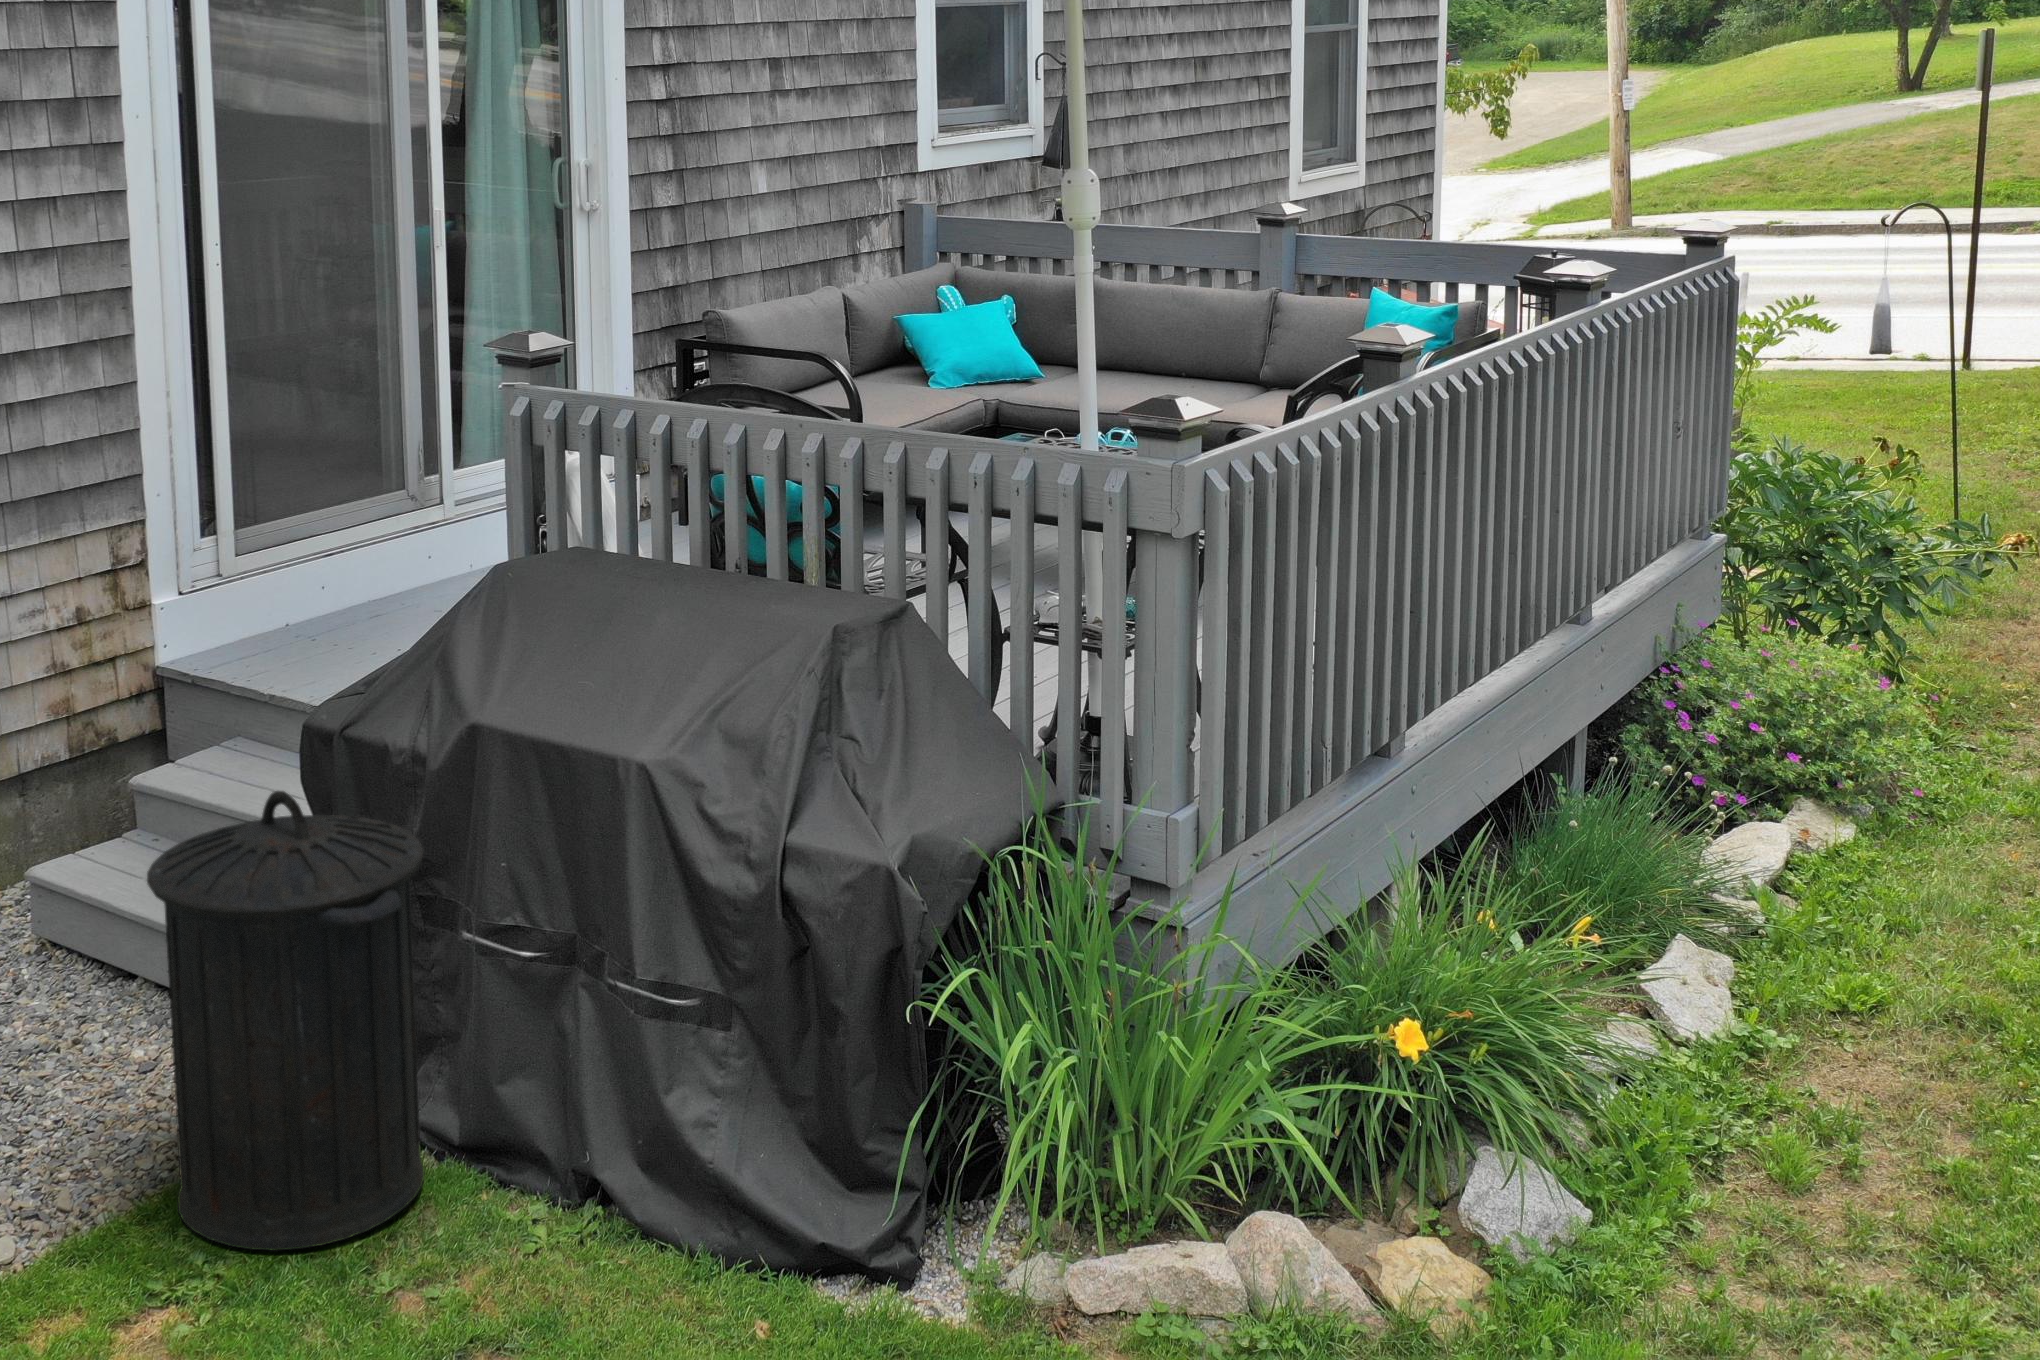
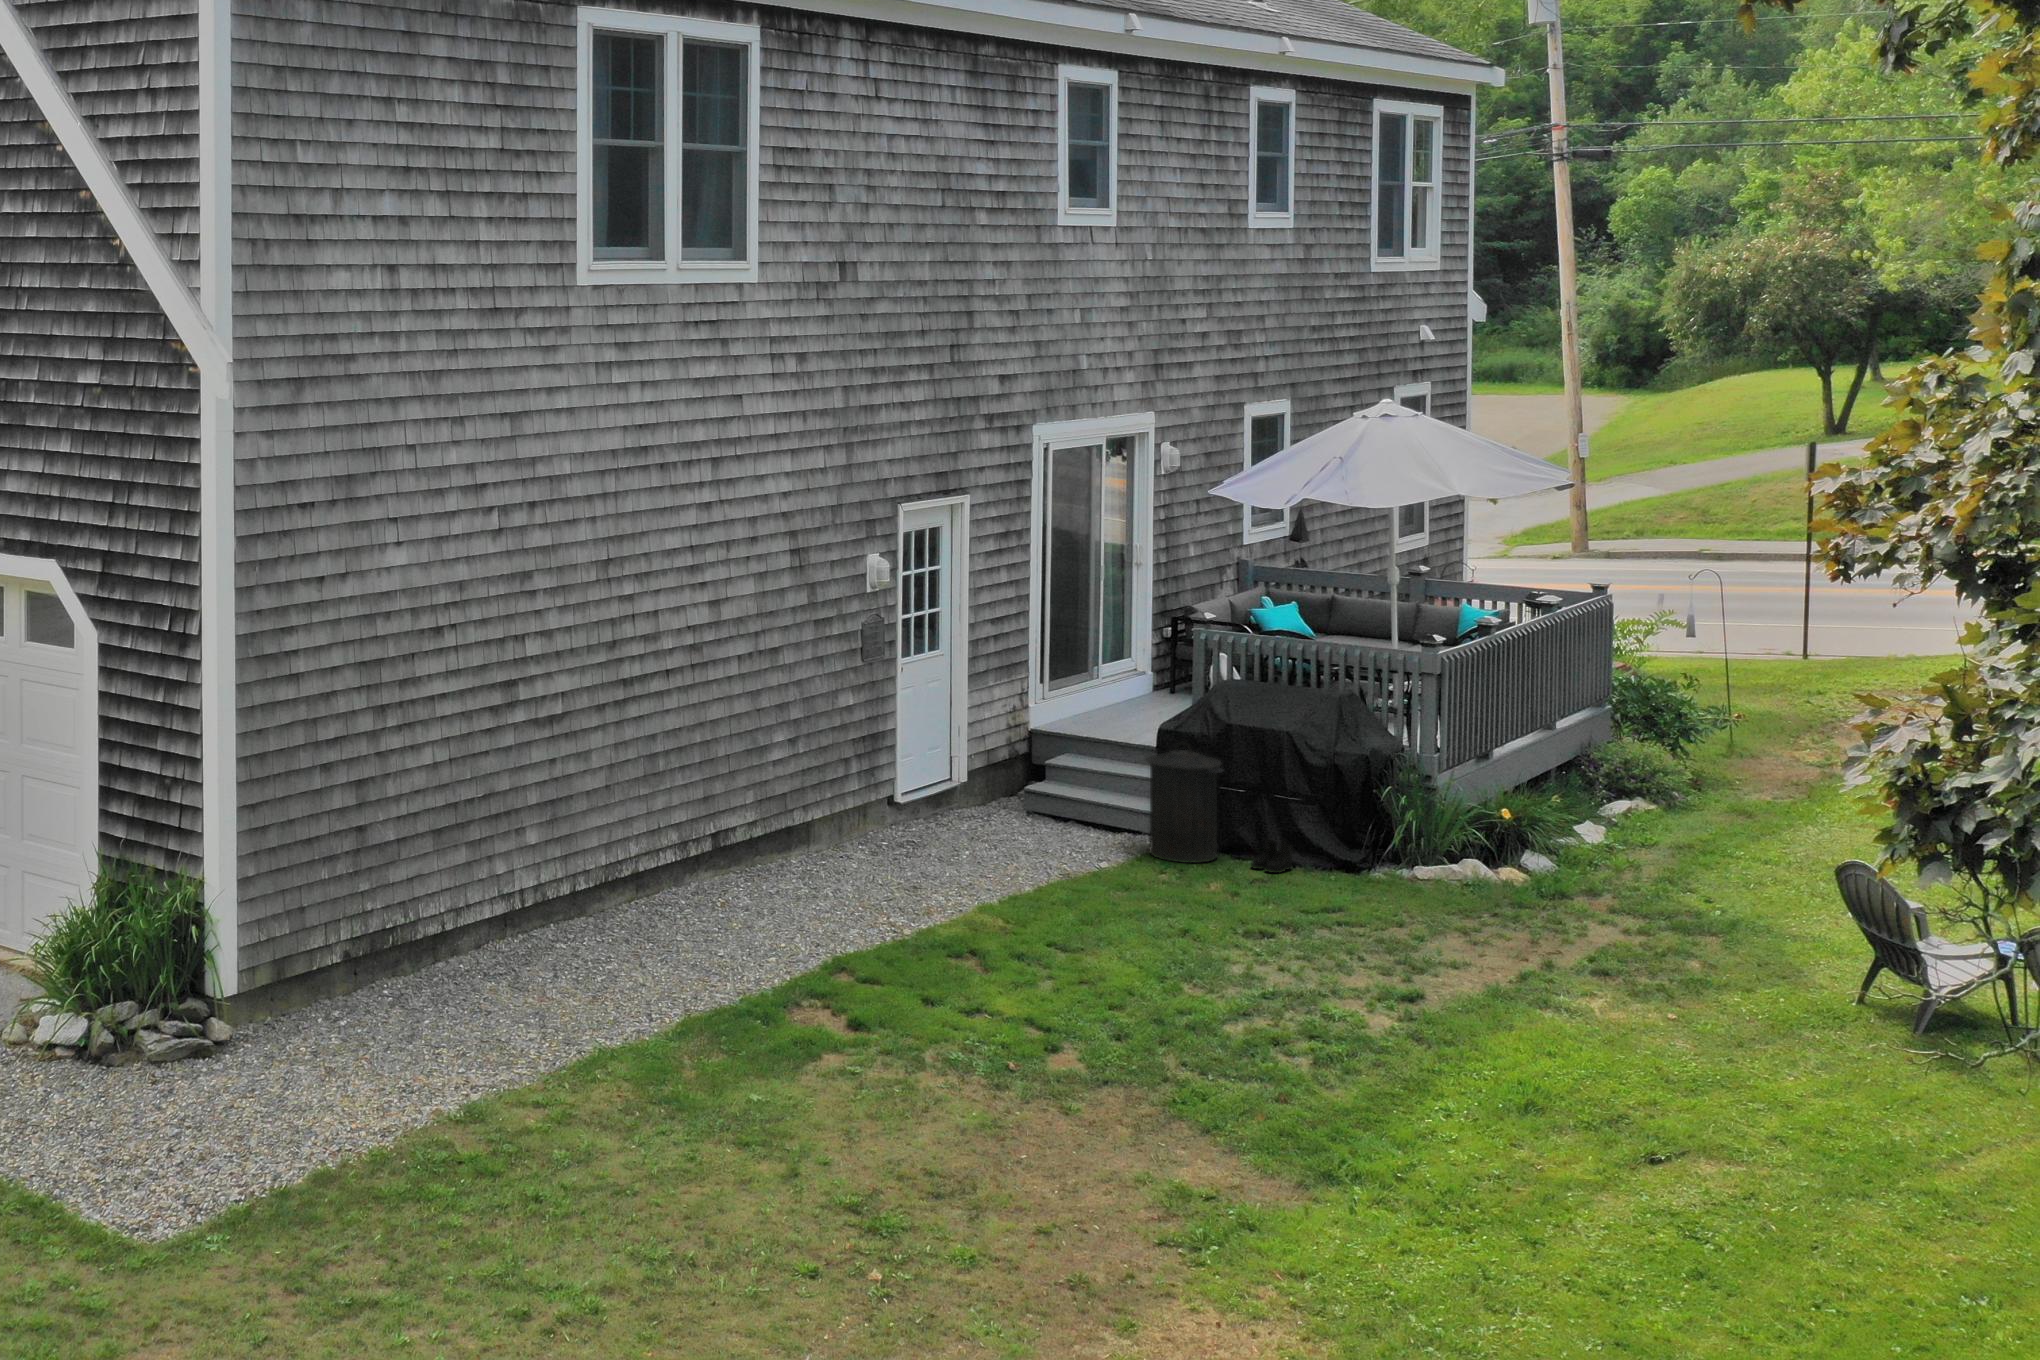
boots: none [489,1145,652,1307] -> present [1251,839,1292,873]

